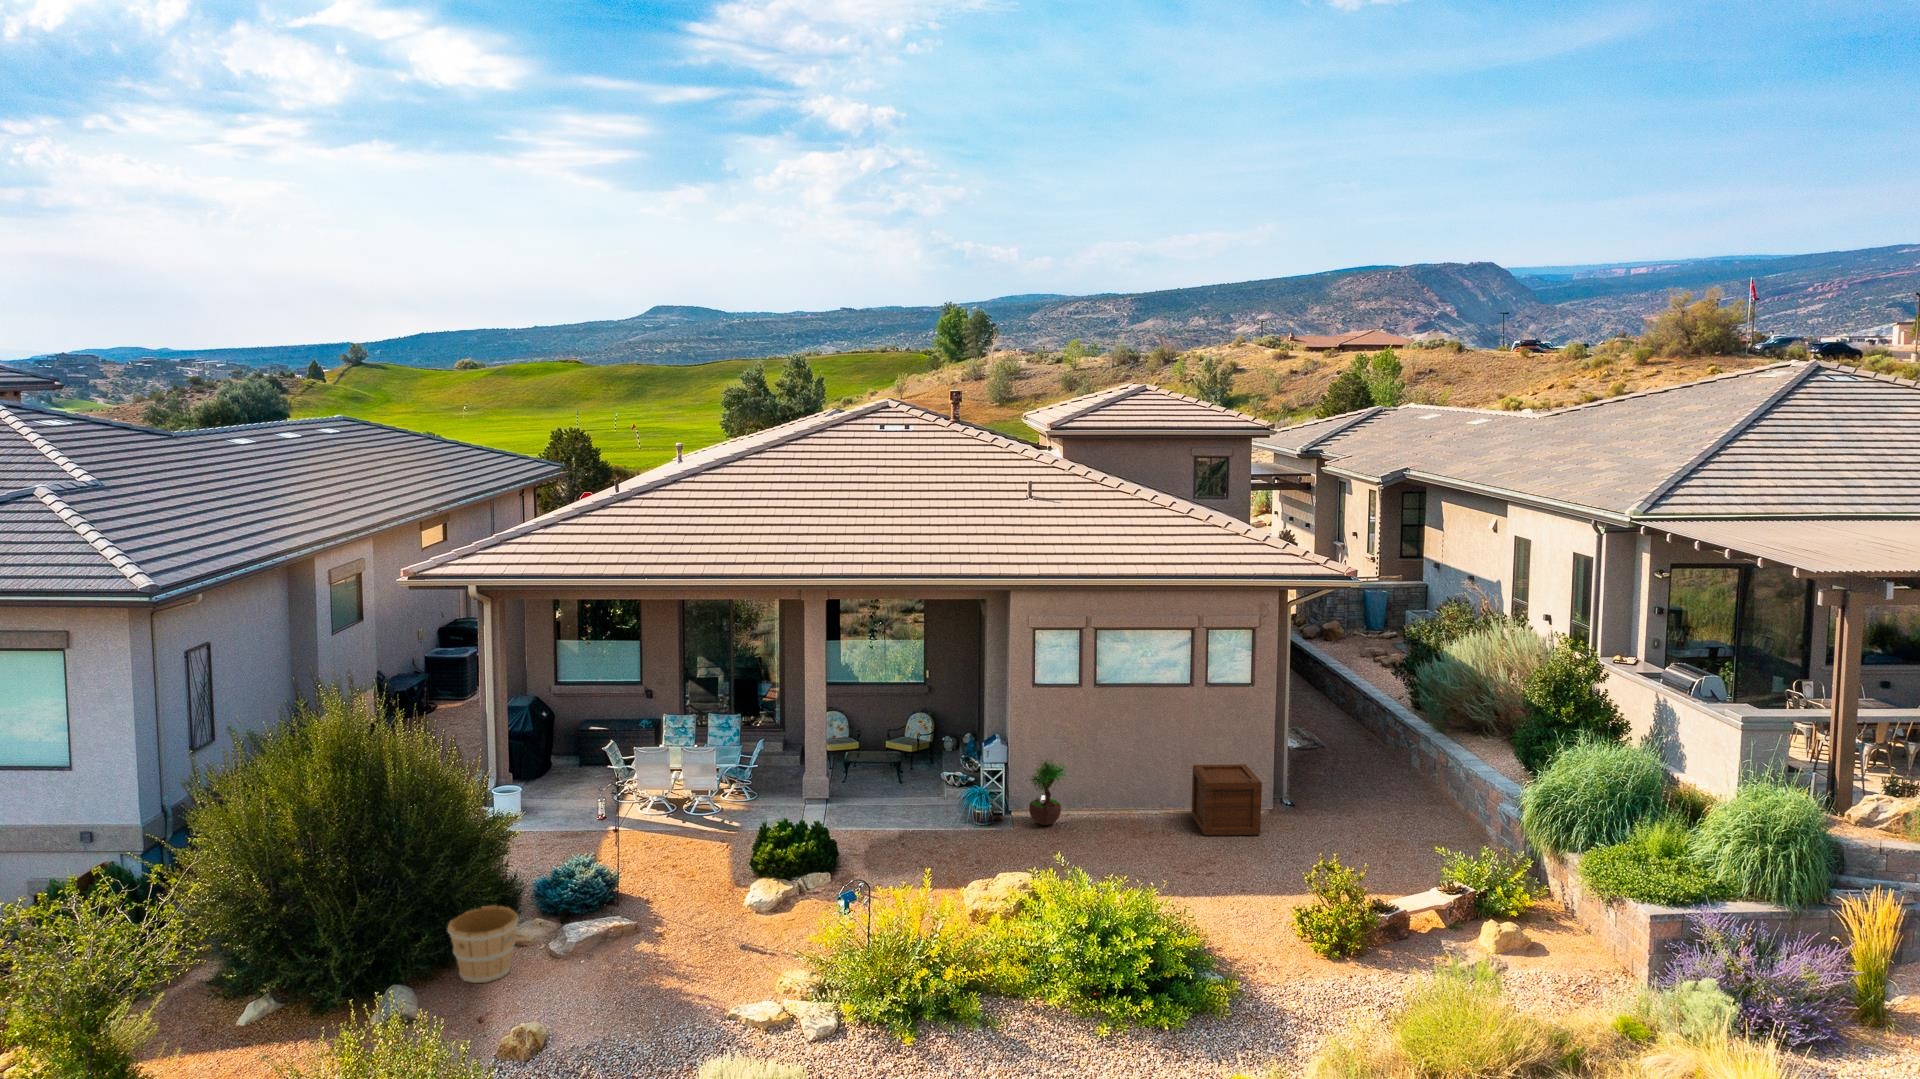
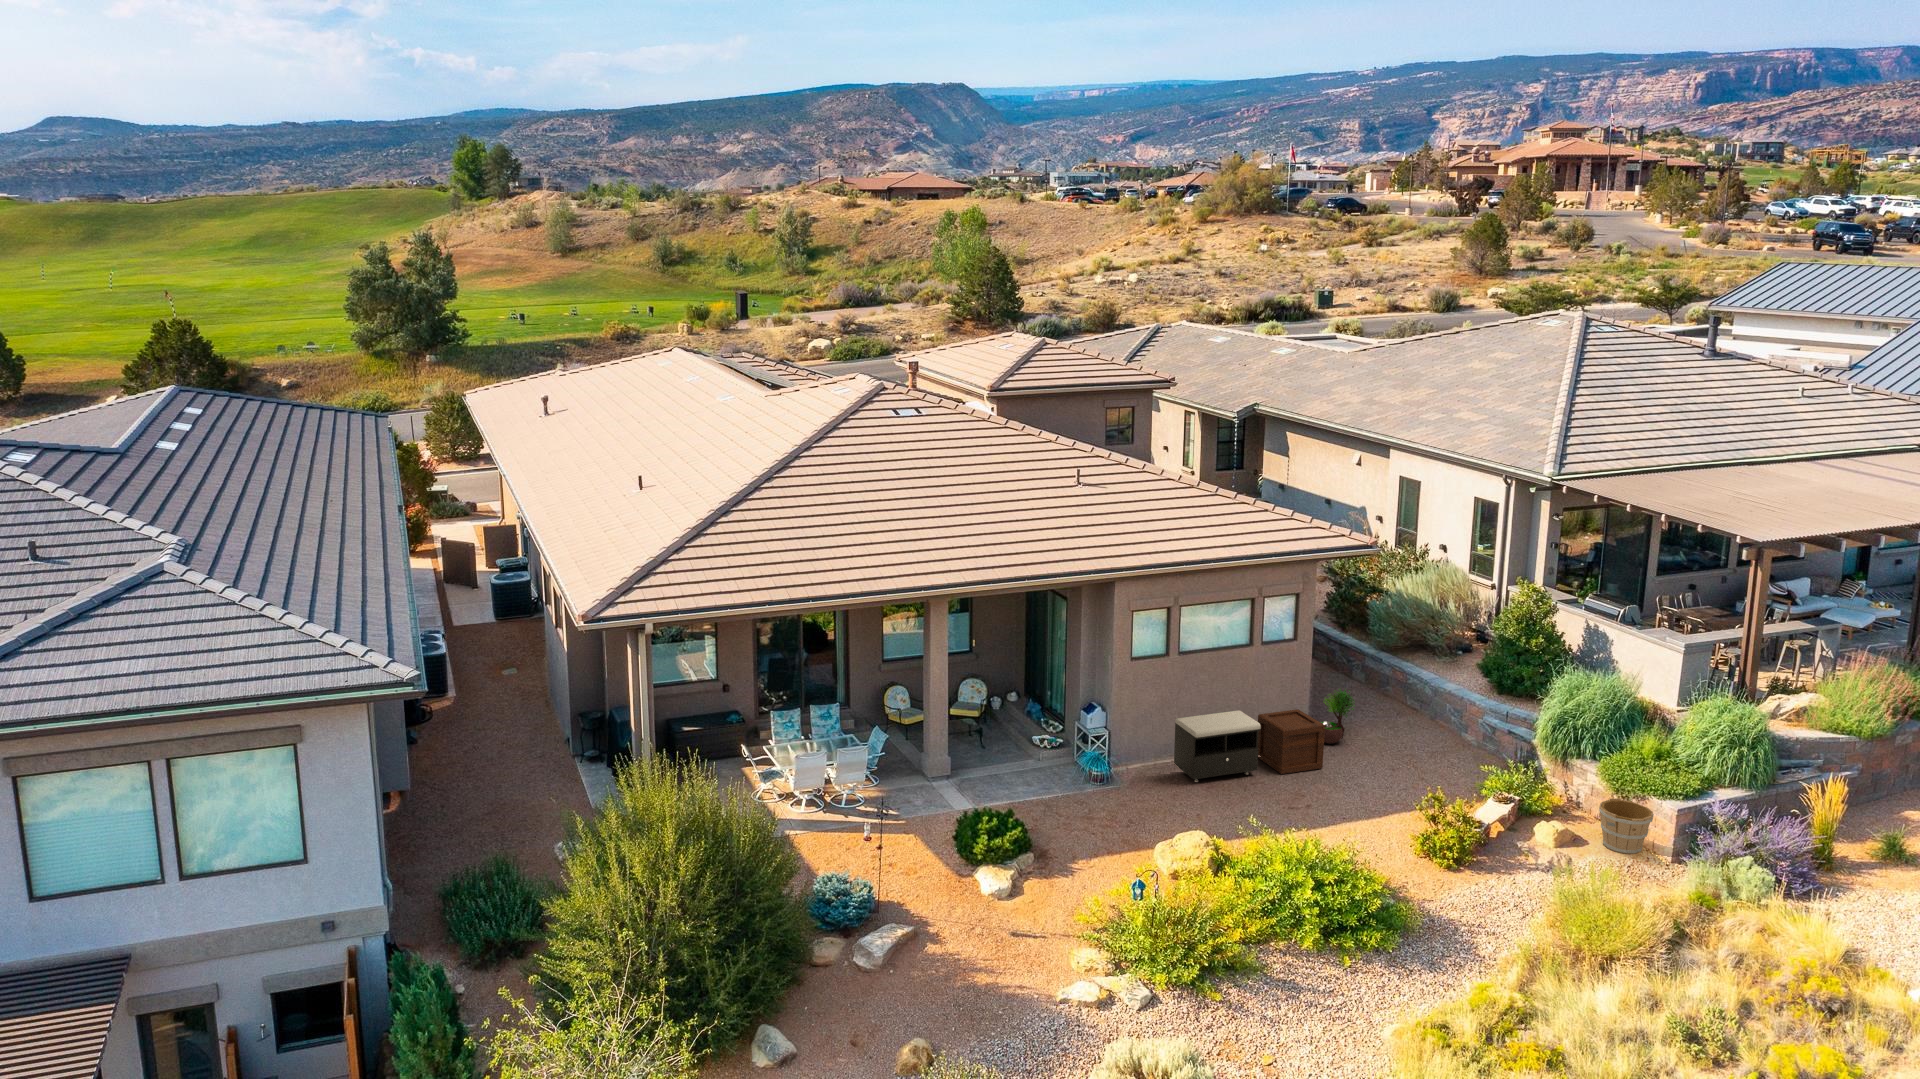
storage bench: none [1084,757,1176,833] -> present [1174,710,1261,782]
potted tree: present [1026,759,1066,825] -> present [1321,689,1355,743]
wooden bucket: present [447,906,519,984] -> present [1599,798,1654,854]

